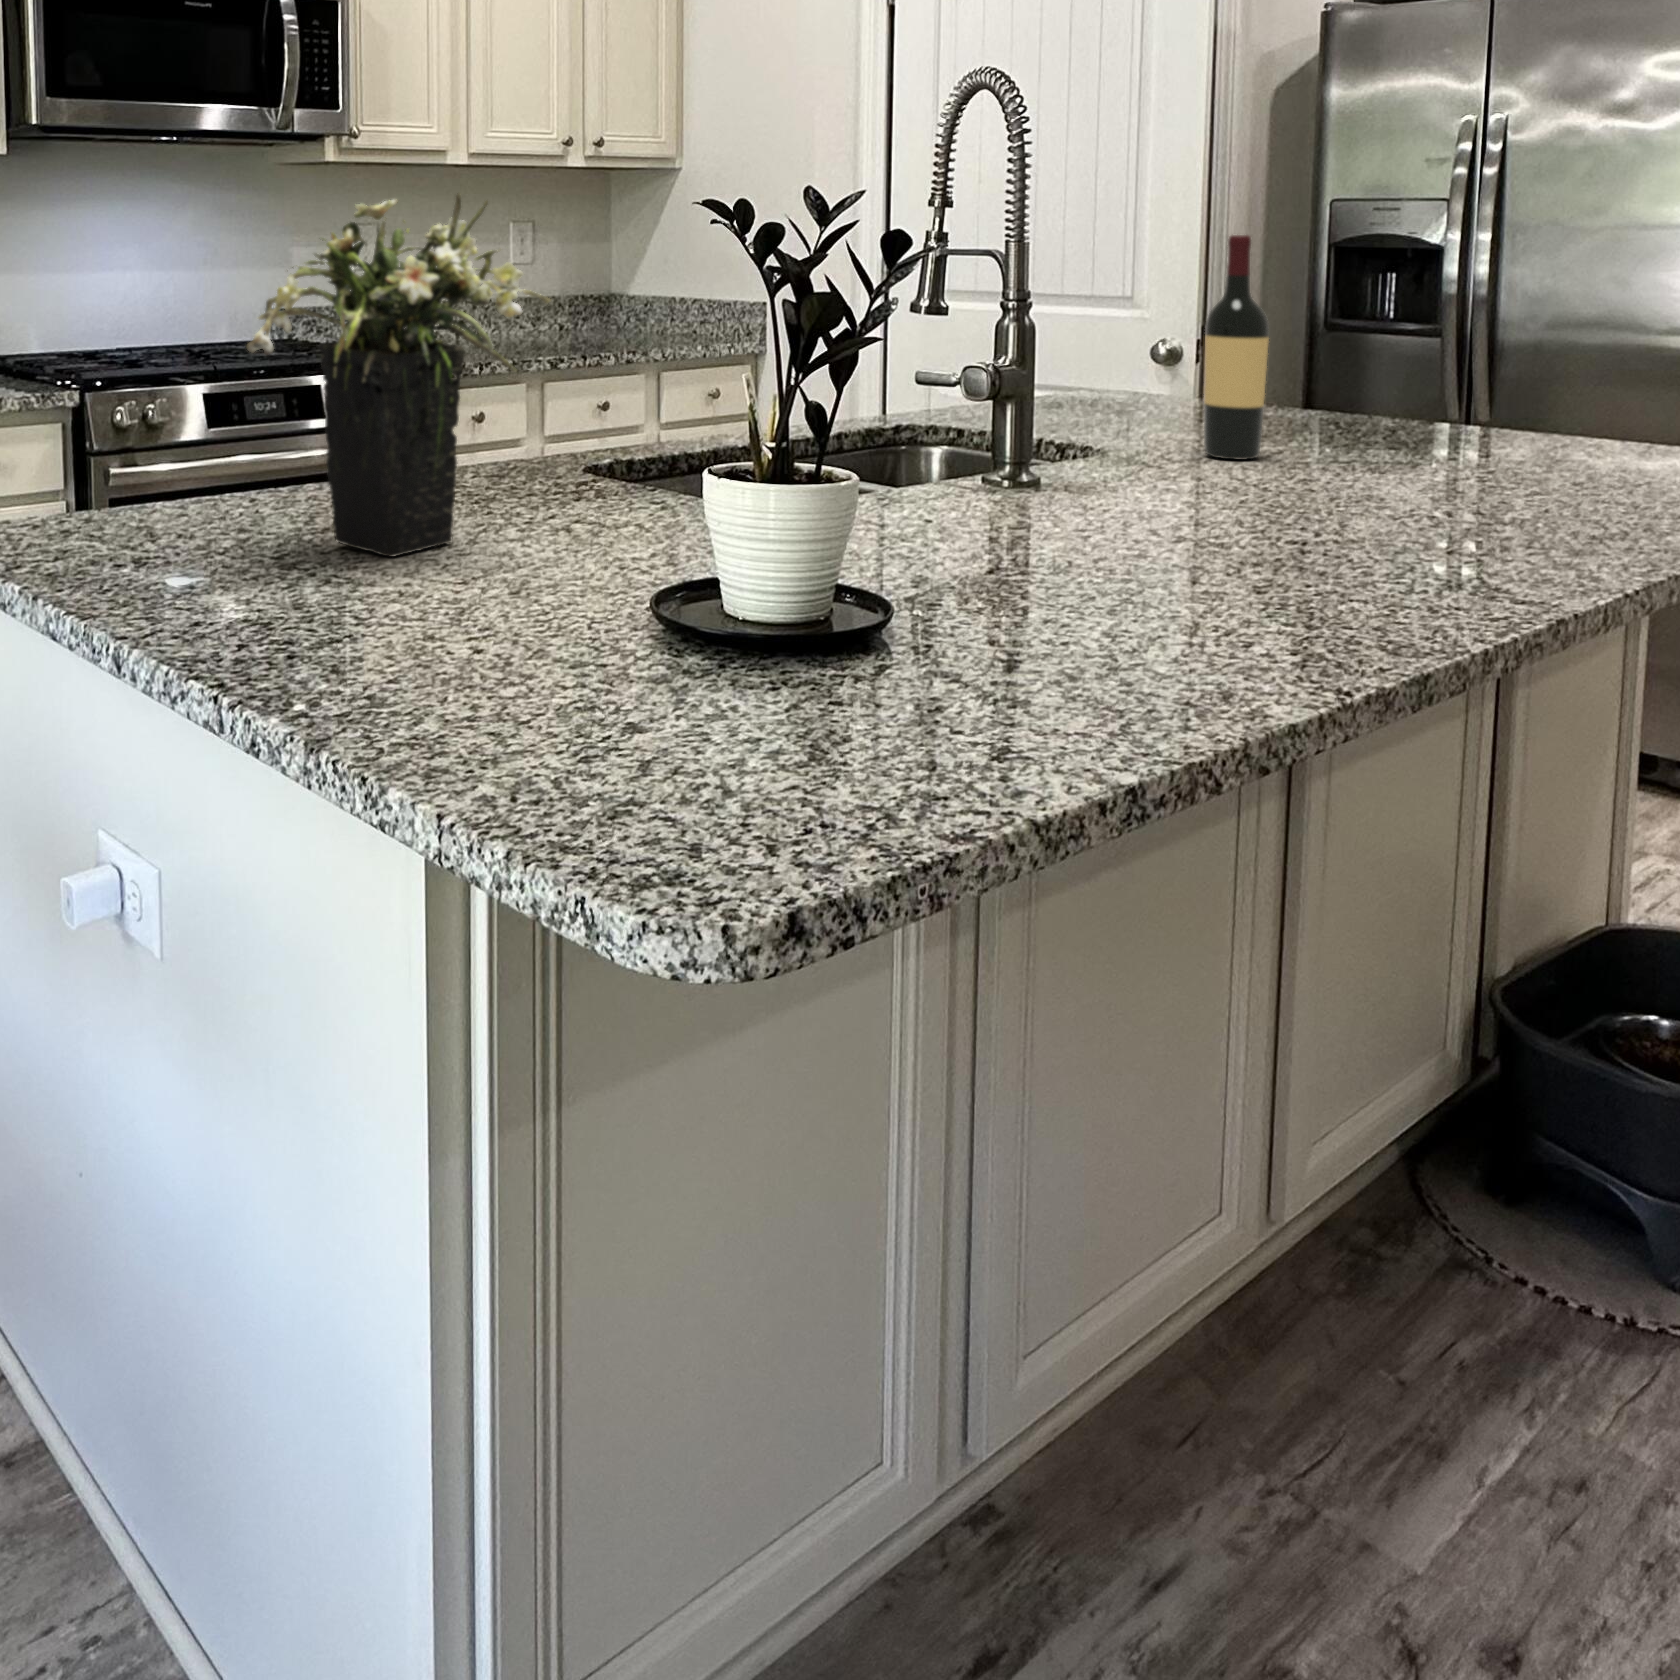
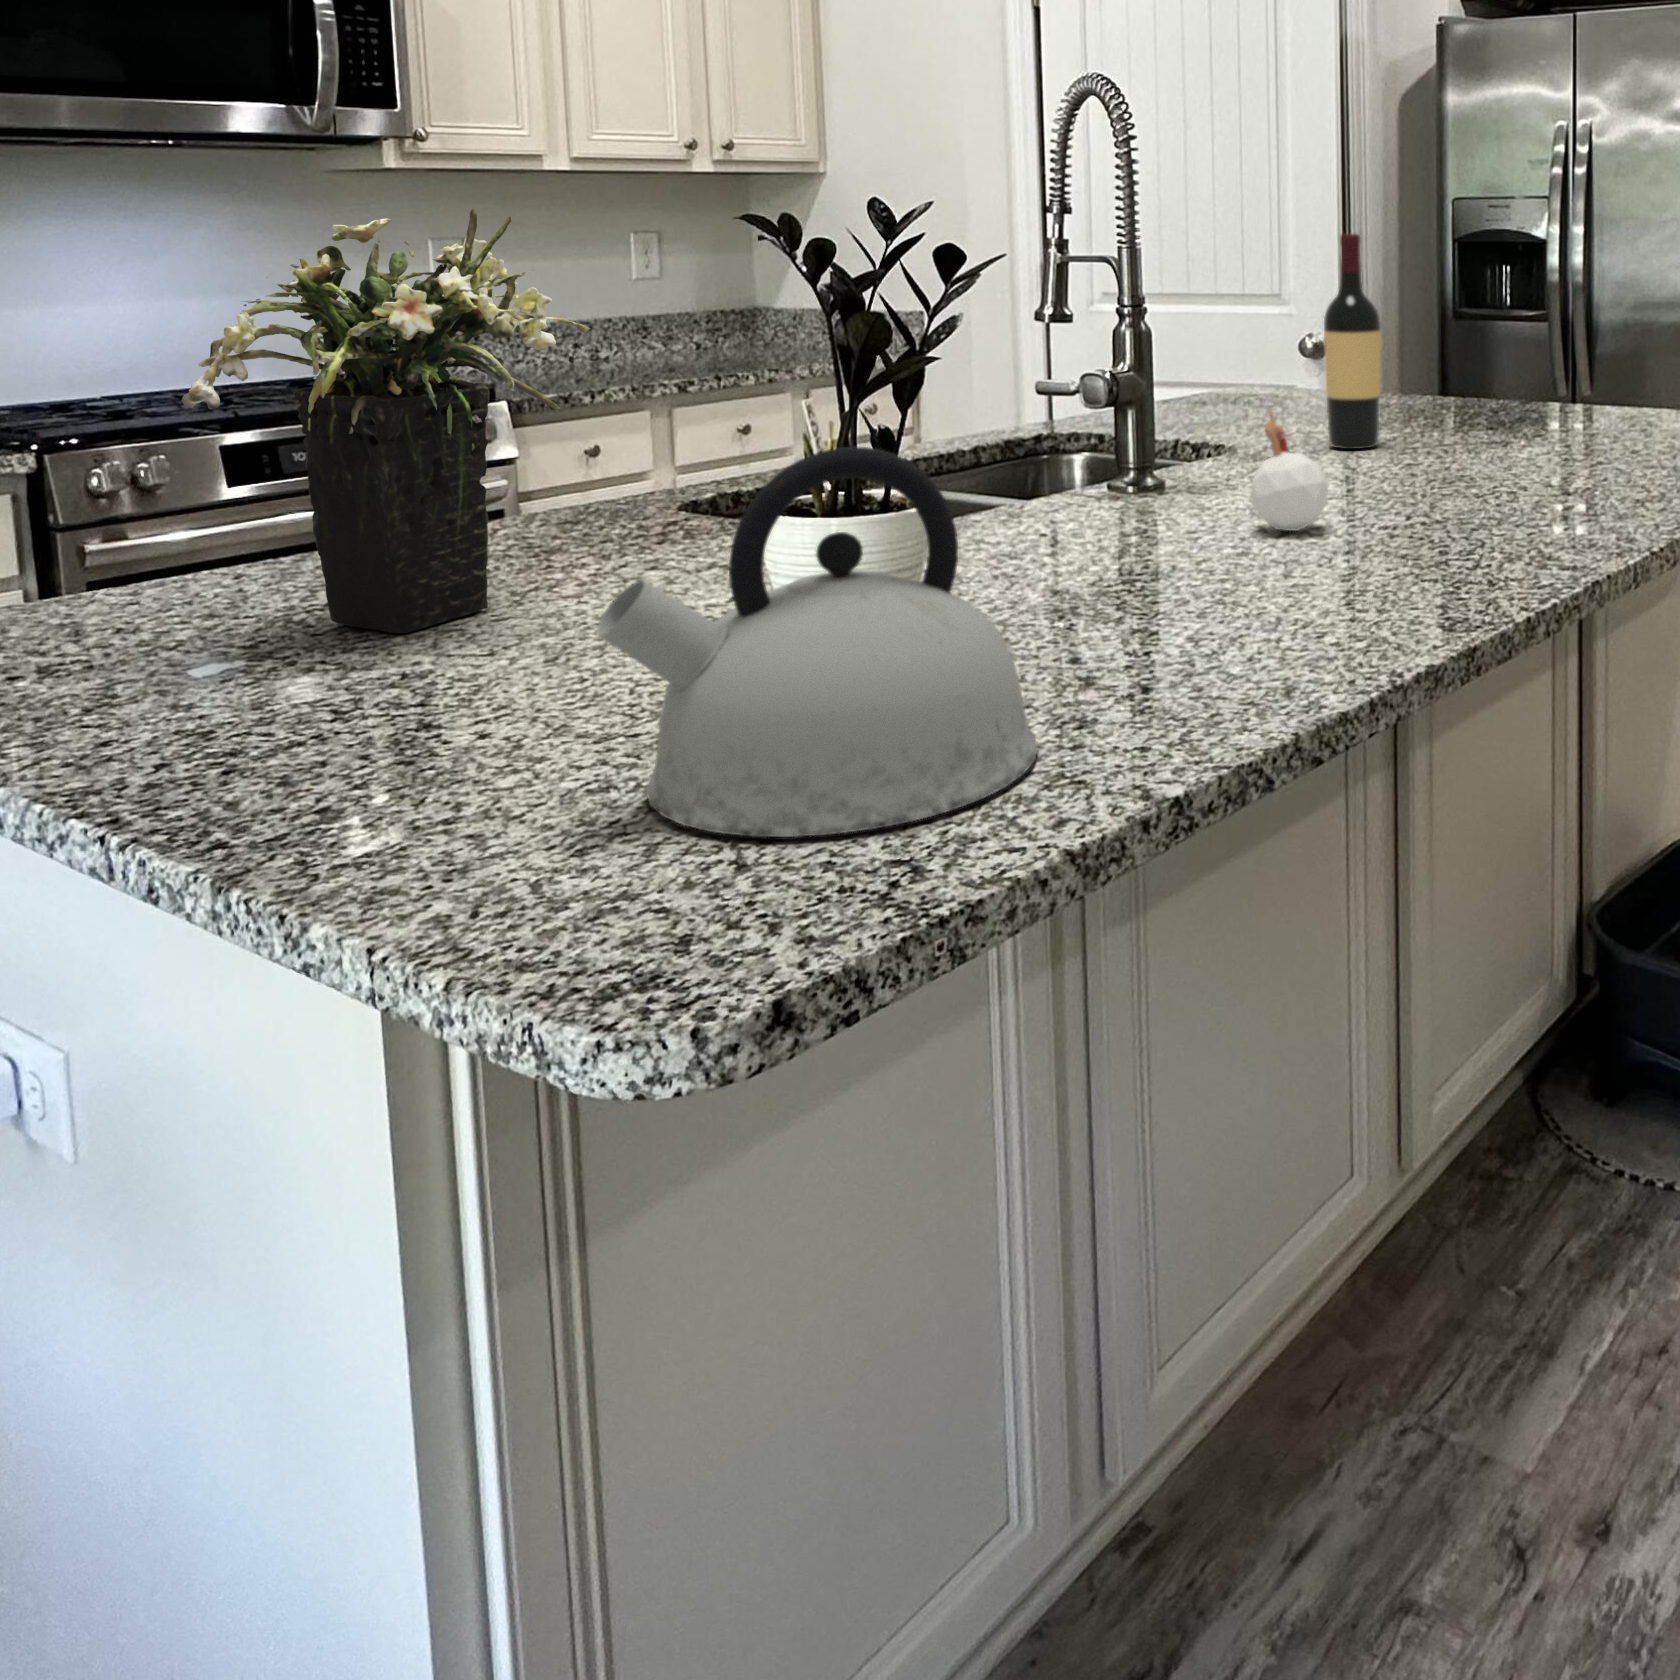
candle: none [1143,394,1230,536] -> present [1250,408,1328,531]
kettle: none [599,413,981,774] -> present [597,447,1038,837]

